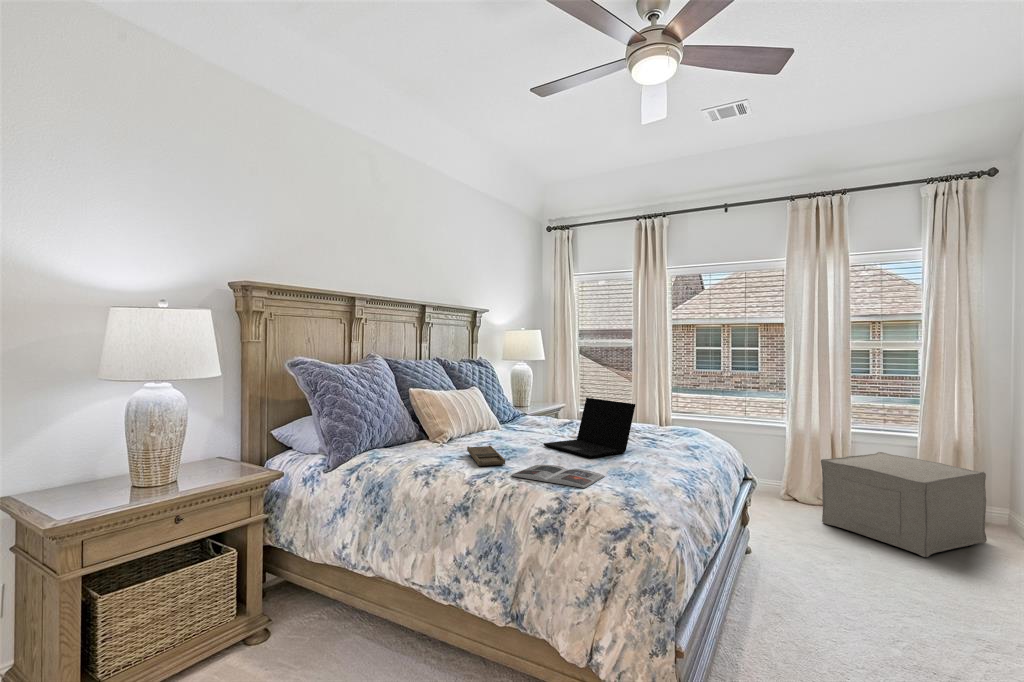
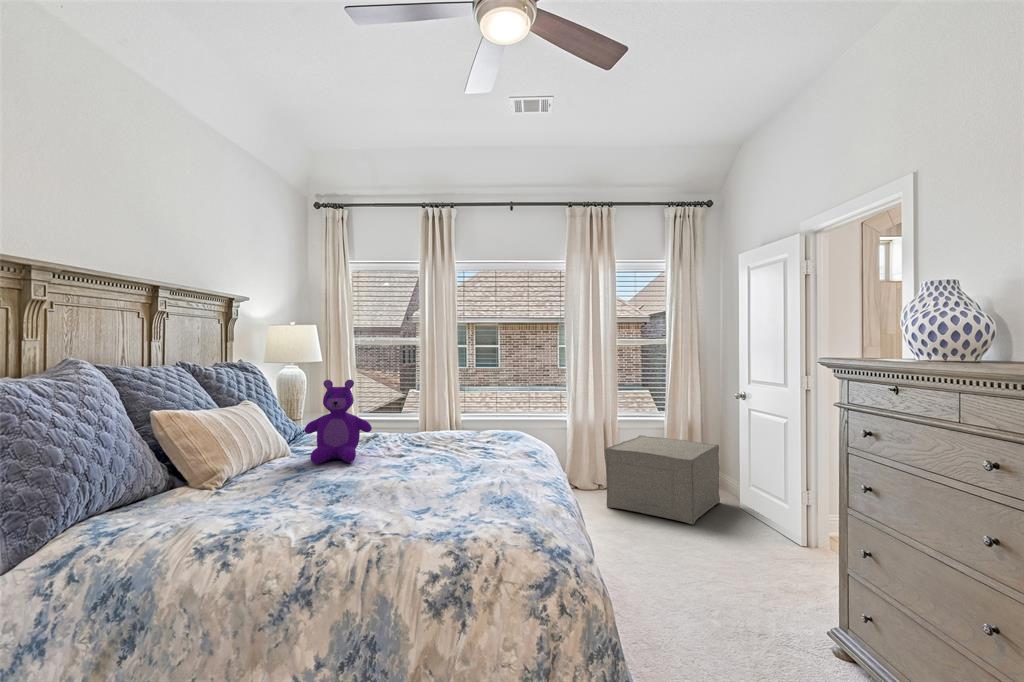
teddy bear: none [507,373,555,437] -> present [305,380,372,464]
laptop: present [543,398,636,458] -> none [372,406,486,483]
tray: present [467,446,505,466] -> none [272,484,344,520]
magazine: present [511,465,605,488] -> none [366,502,487,531]

